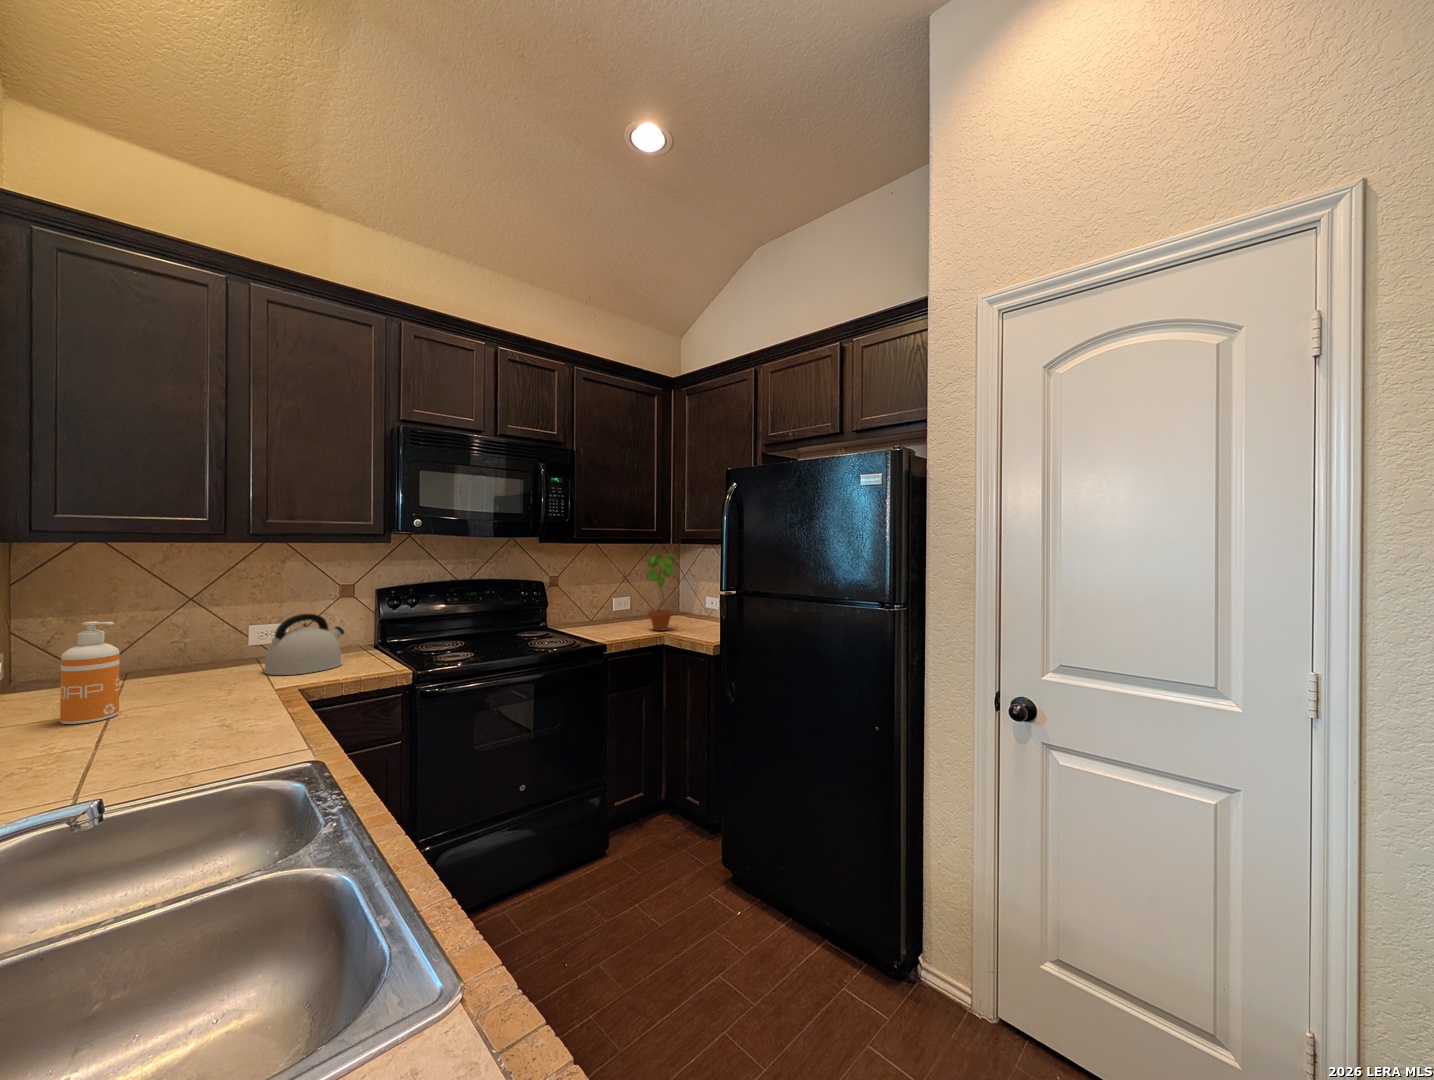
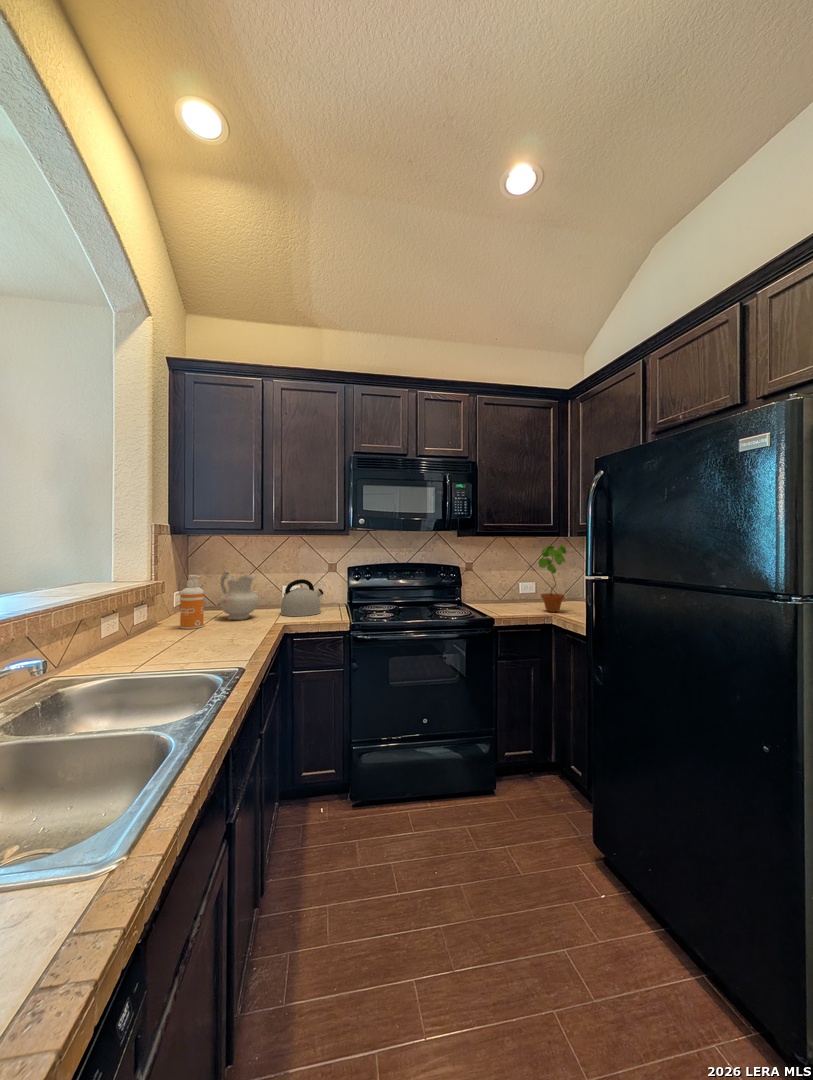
ceramic pitcher: none [132,611,224,695] -> present [220,572,258,620]

